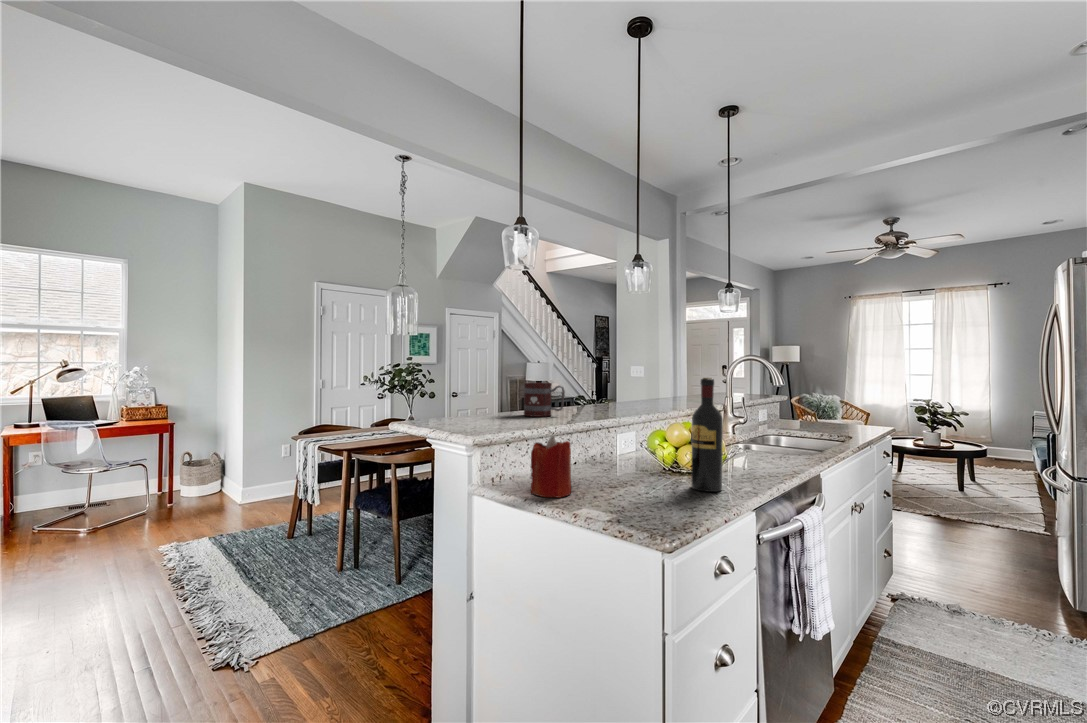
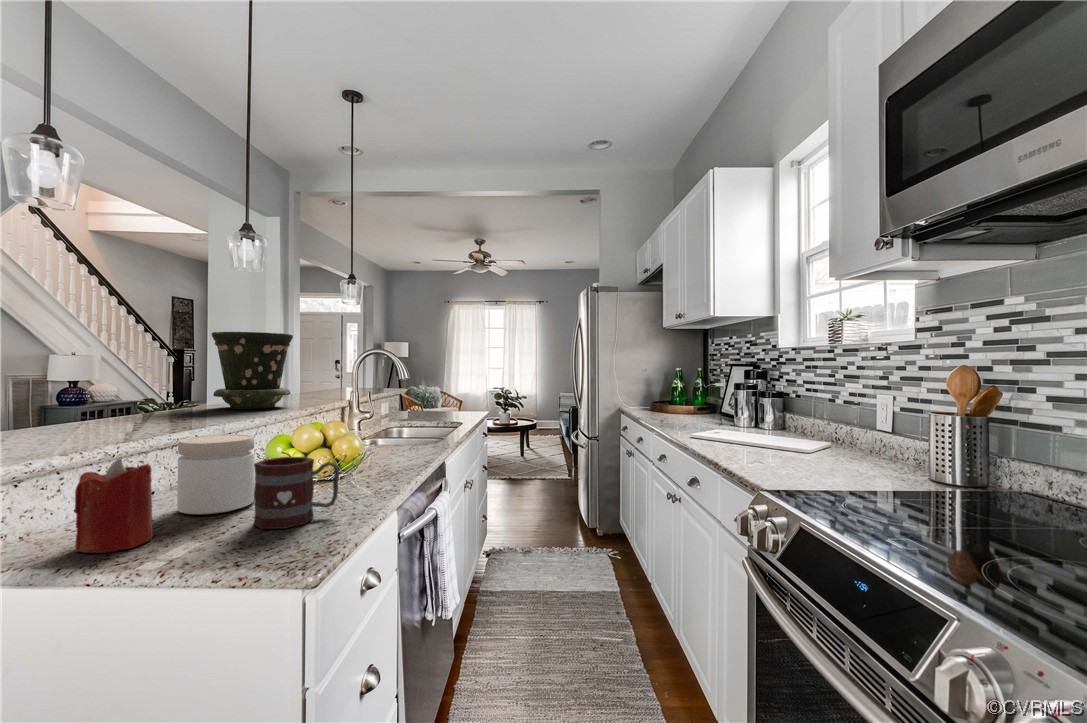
flower pot: none [615,345,675,408] -> present [211,332,293,409]
wine bottle: present [691,378,723,492] -> none [326,370,361,500]
mug: present [524,382,565,417] -> present [254,457,339,529]
jar: none [587,426,637,485] -> present [177,434,255,514]

